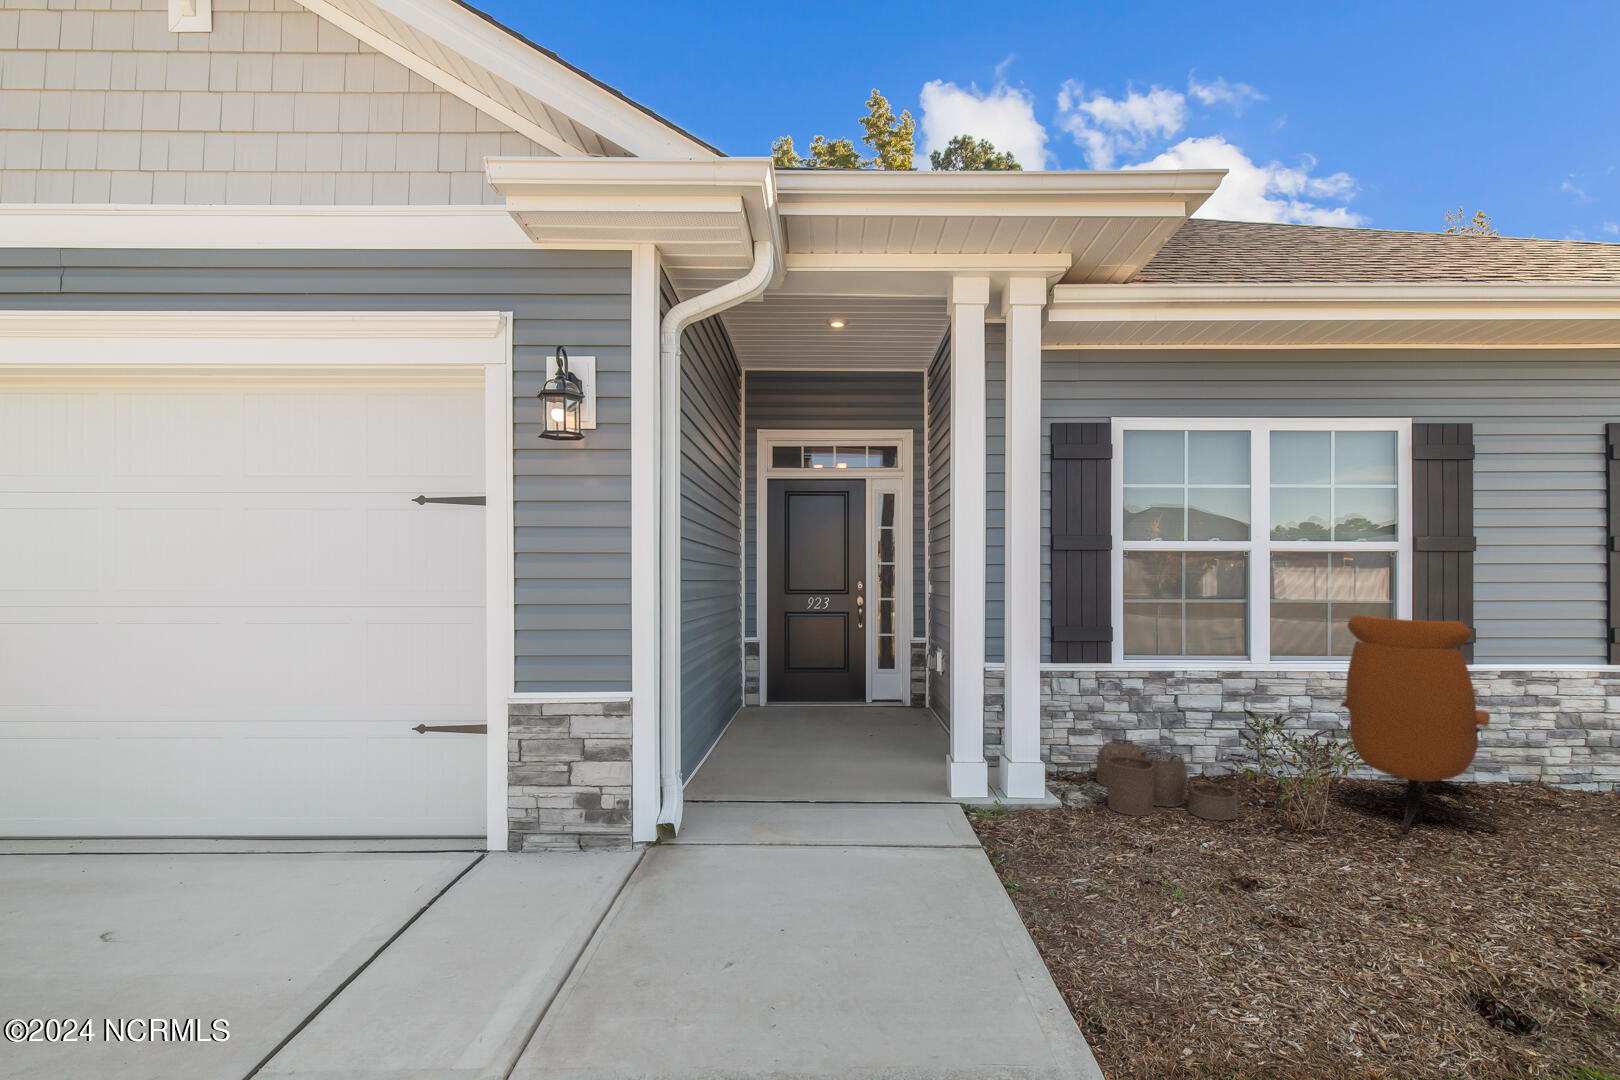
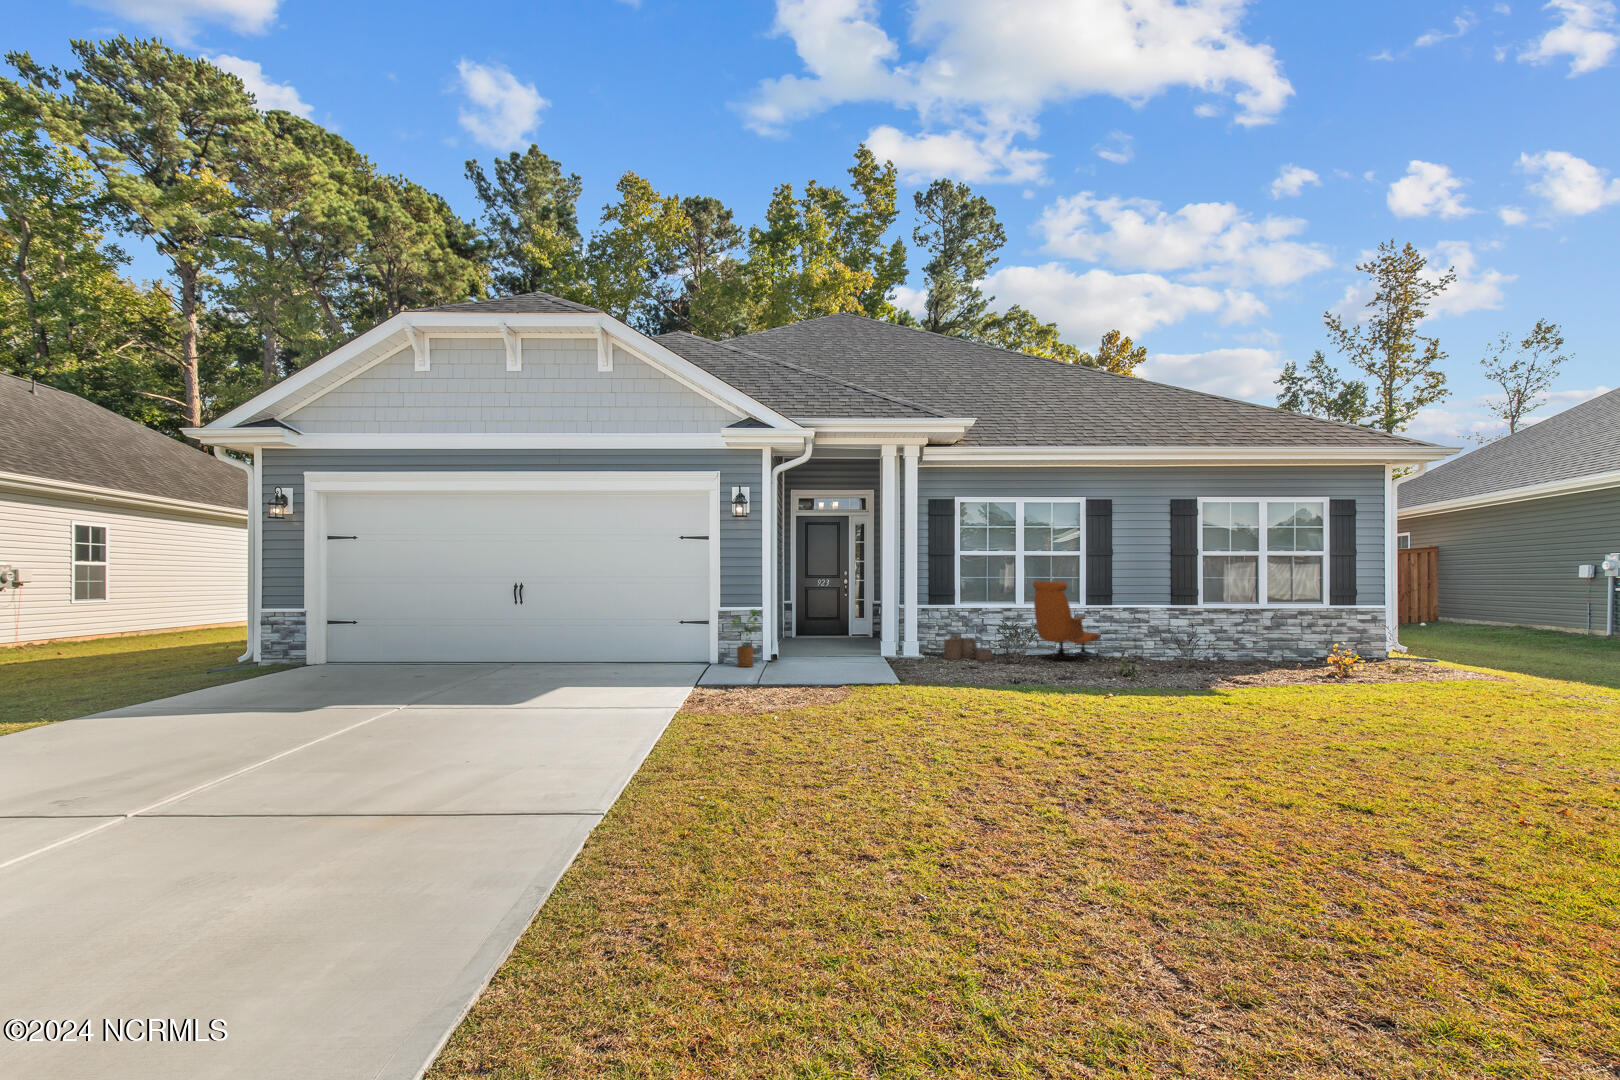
house plant: none [532,704,631,880] -> present [732,609,762,667]

